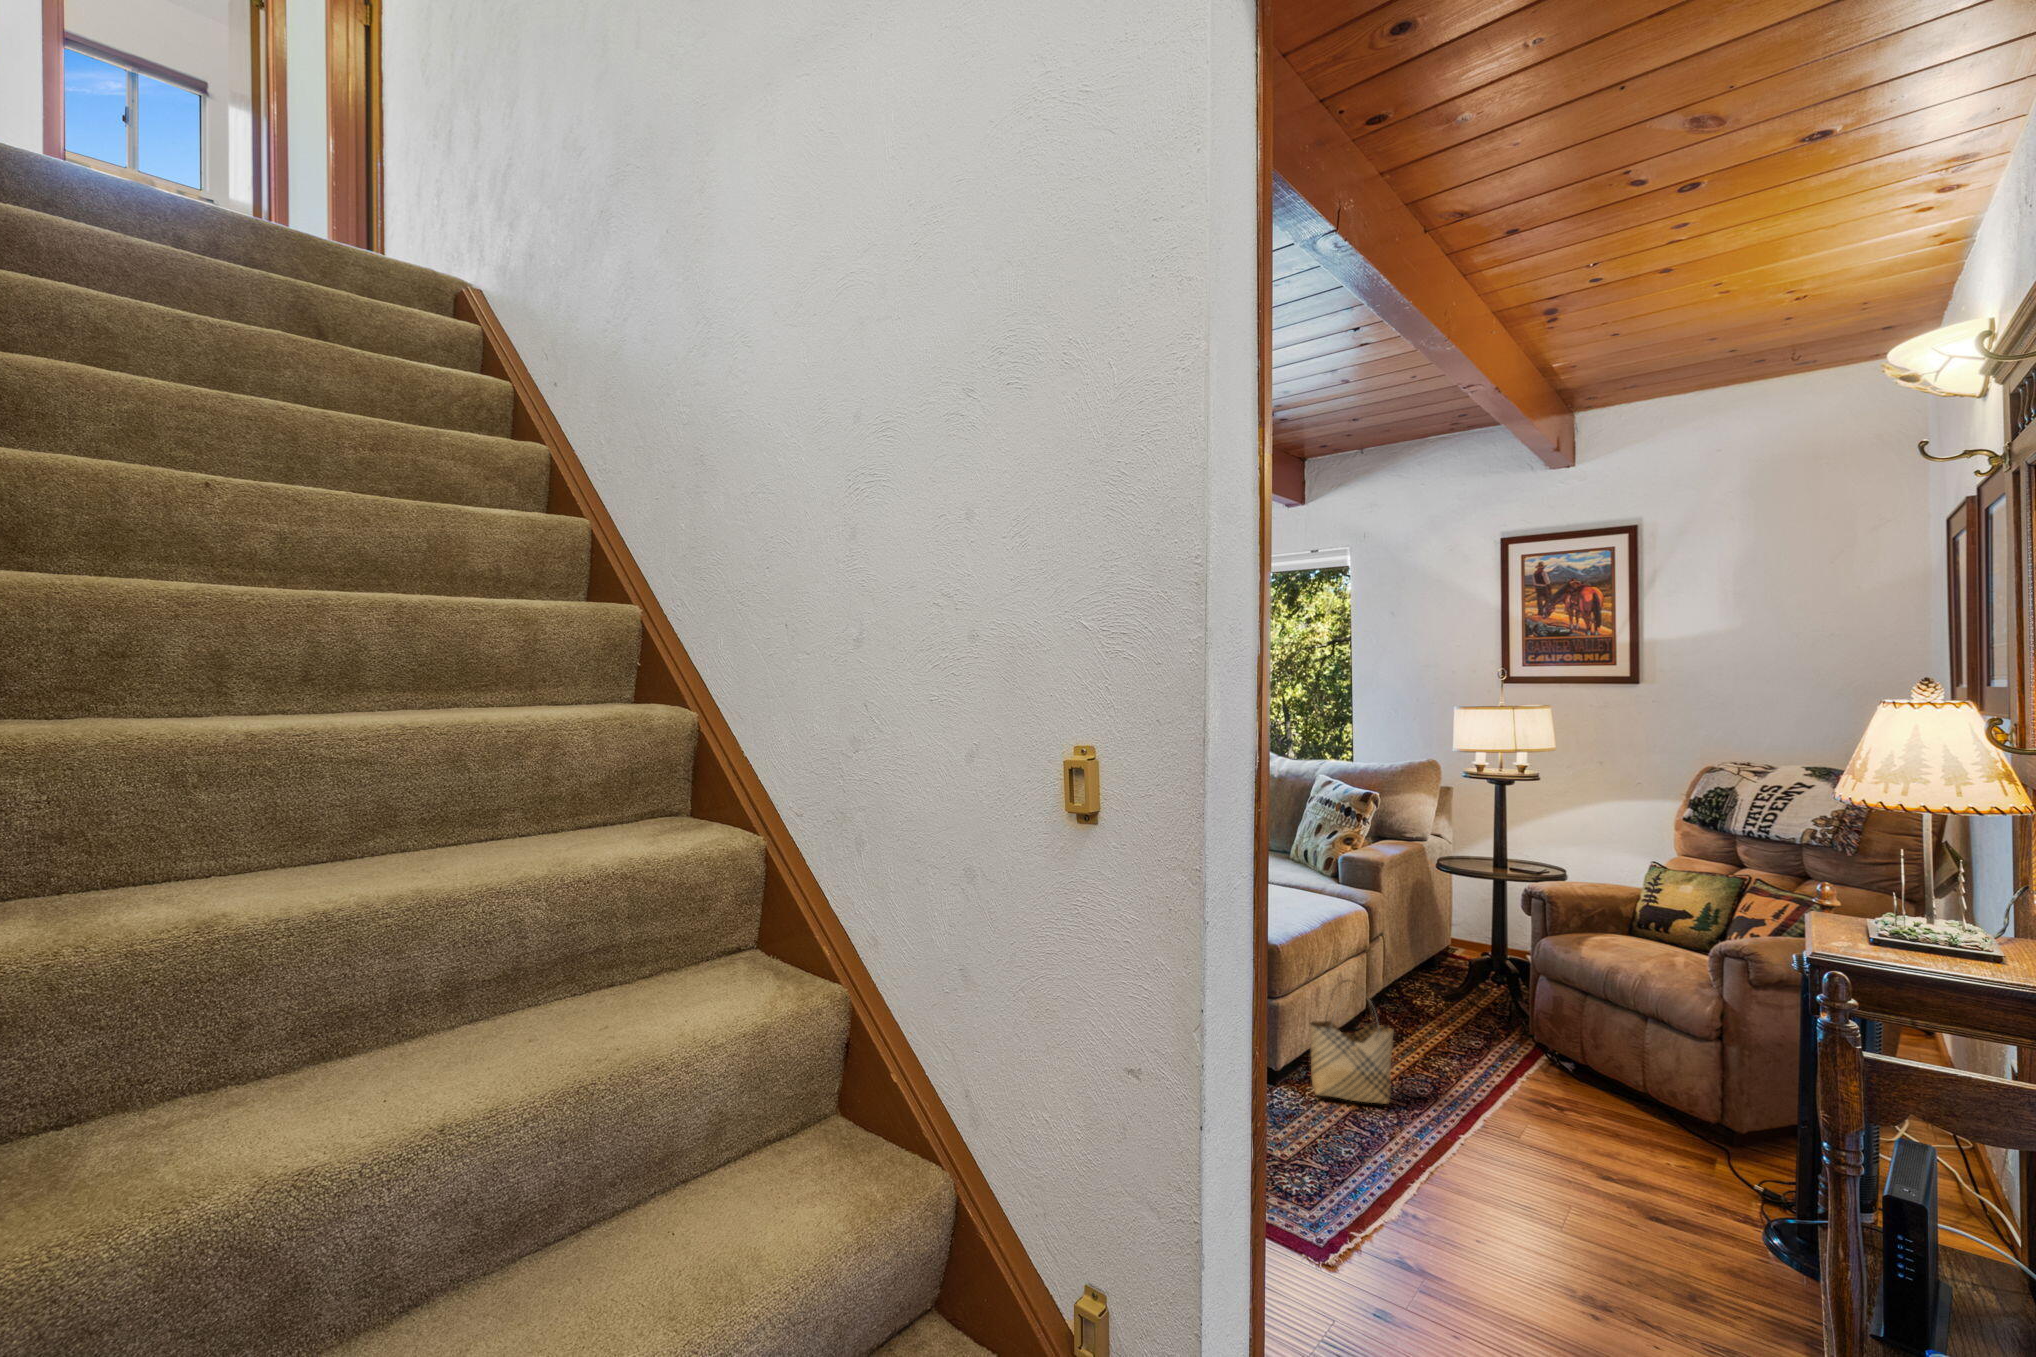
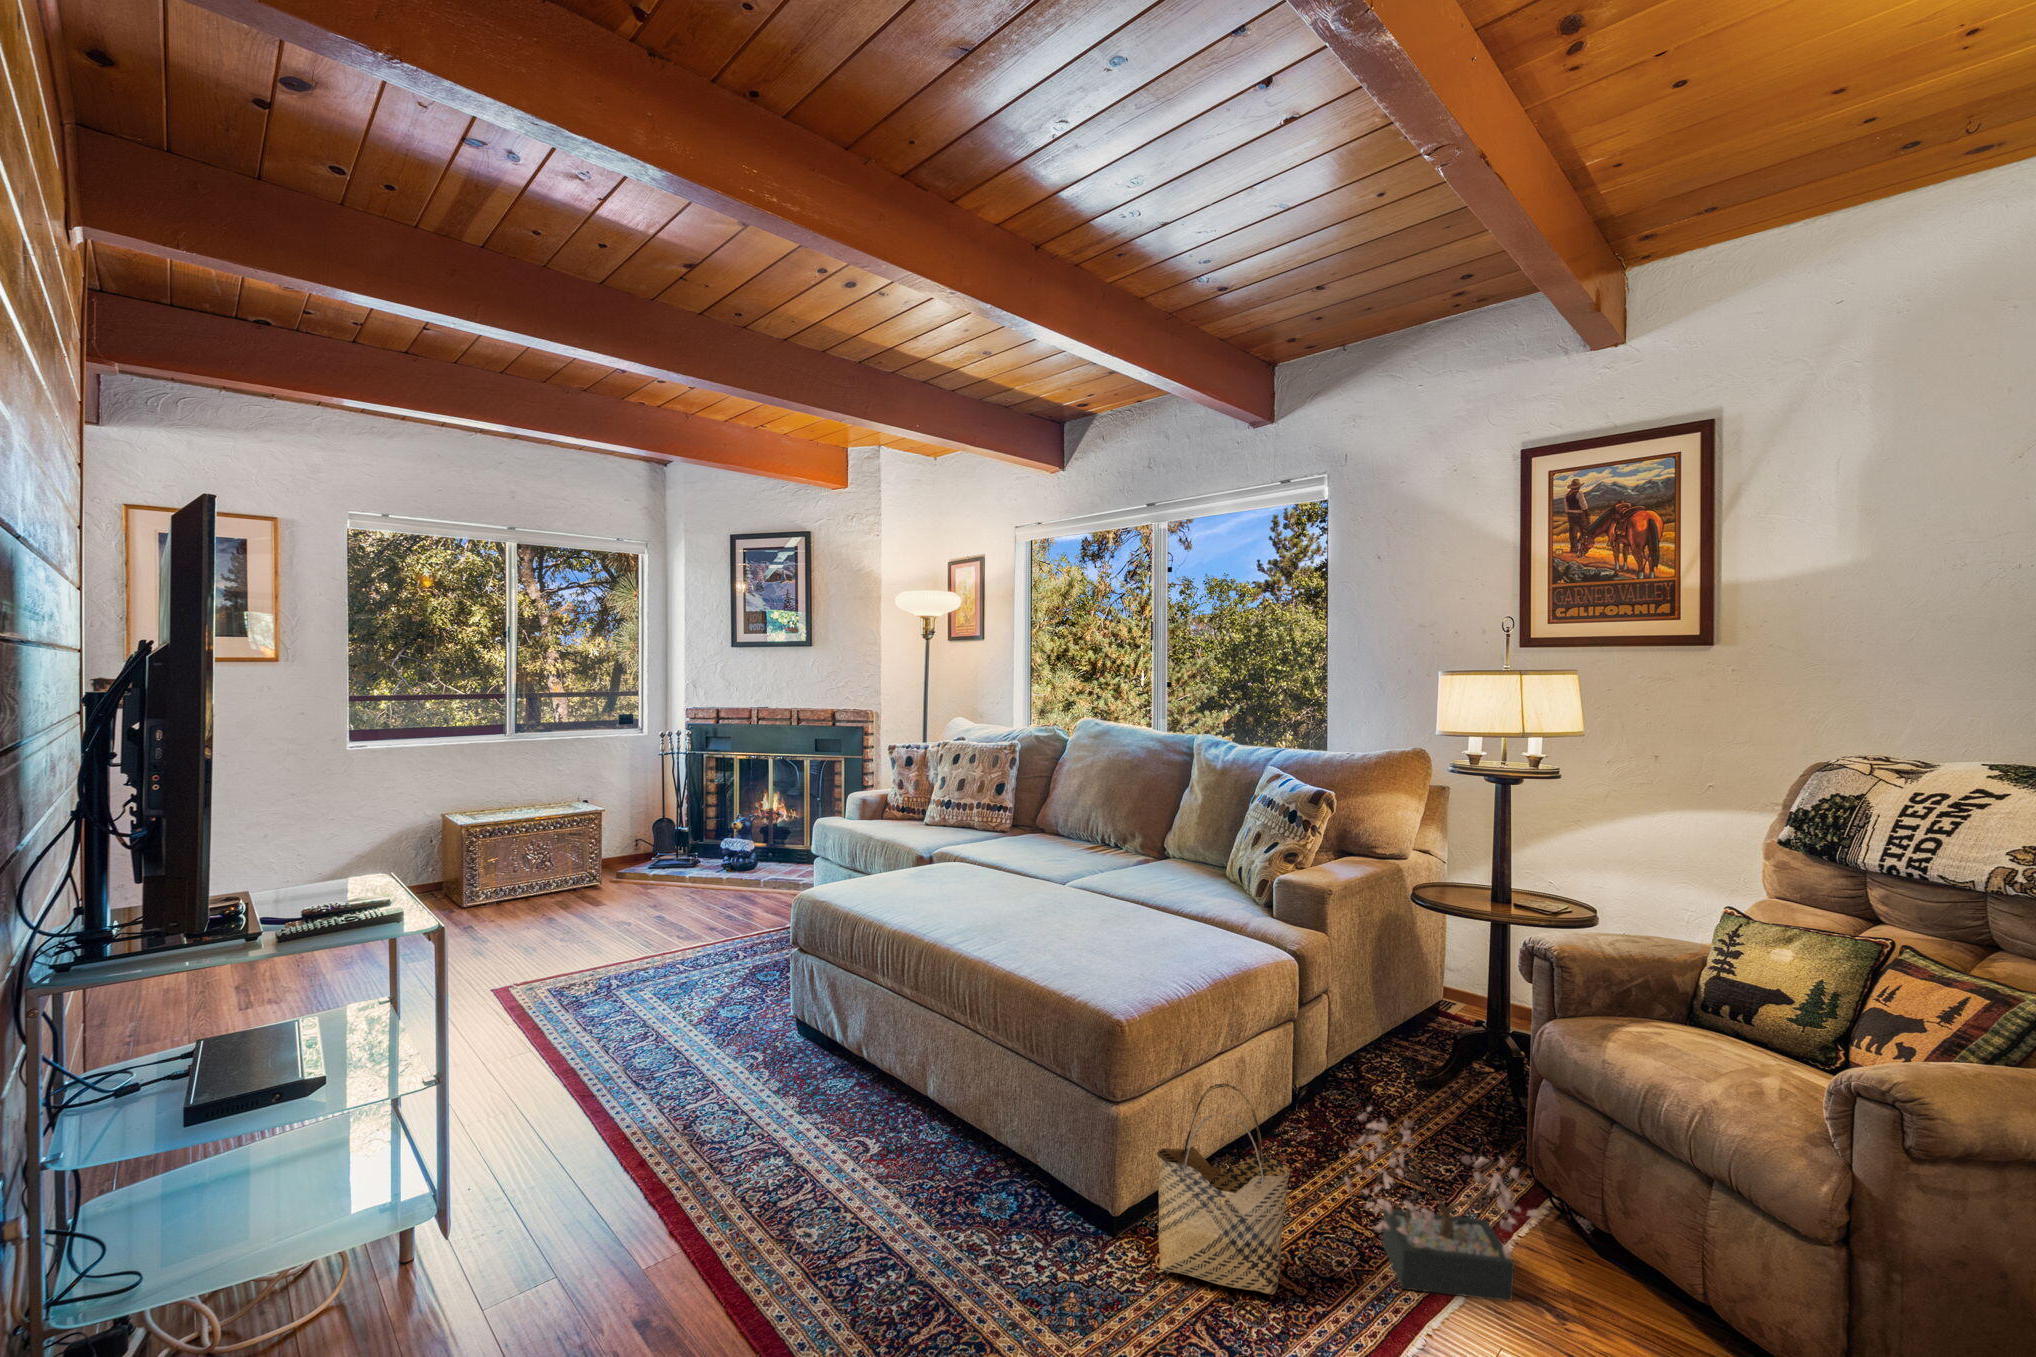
decorative plant: none [1423,992,1544,1104] -> present [1345,1107,1538,1301]

